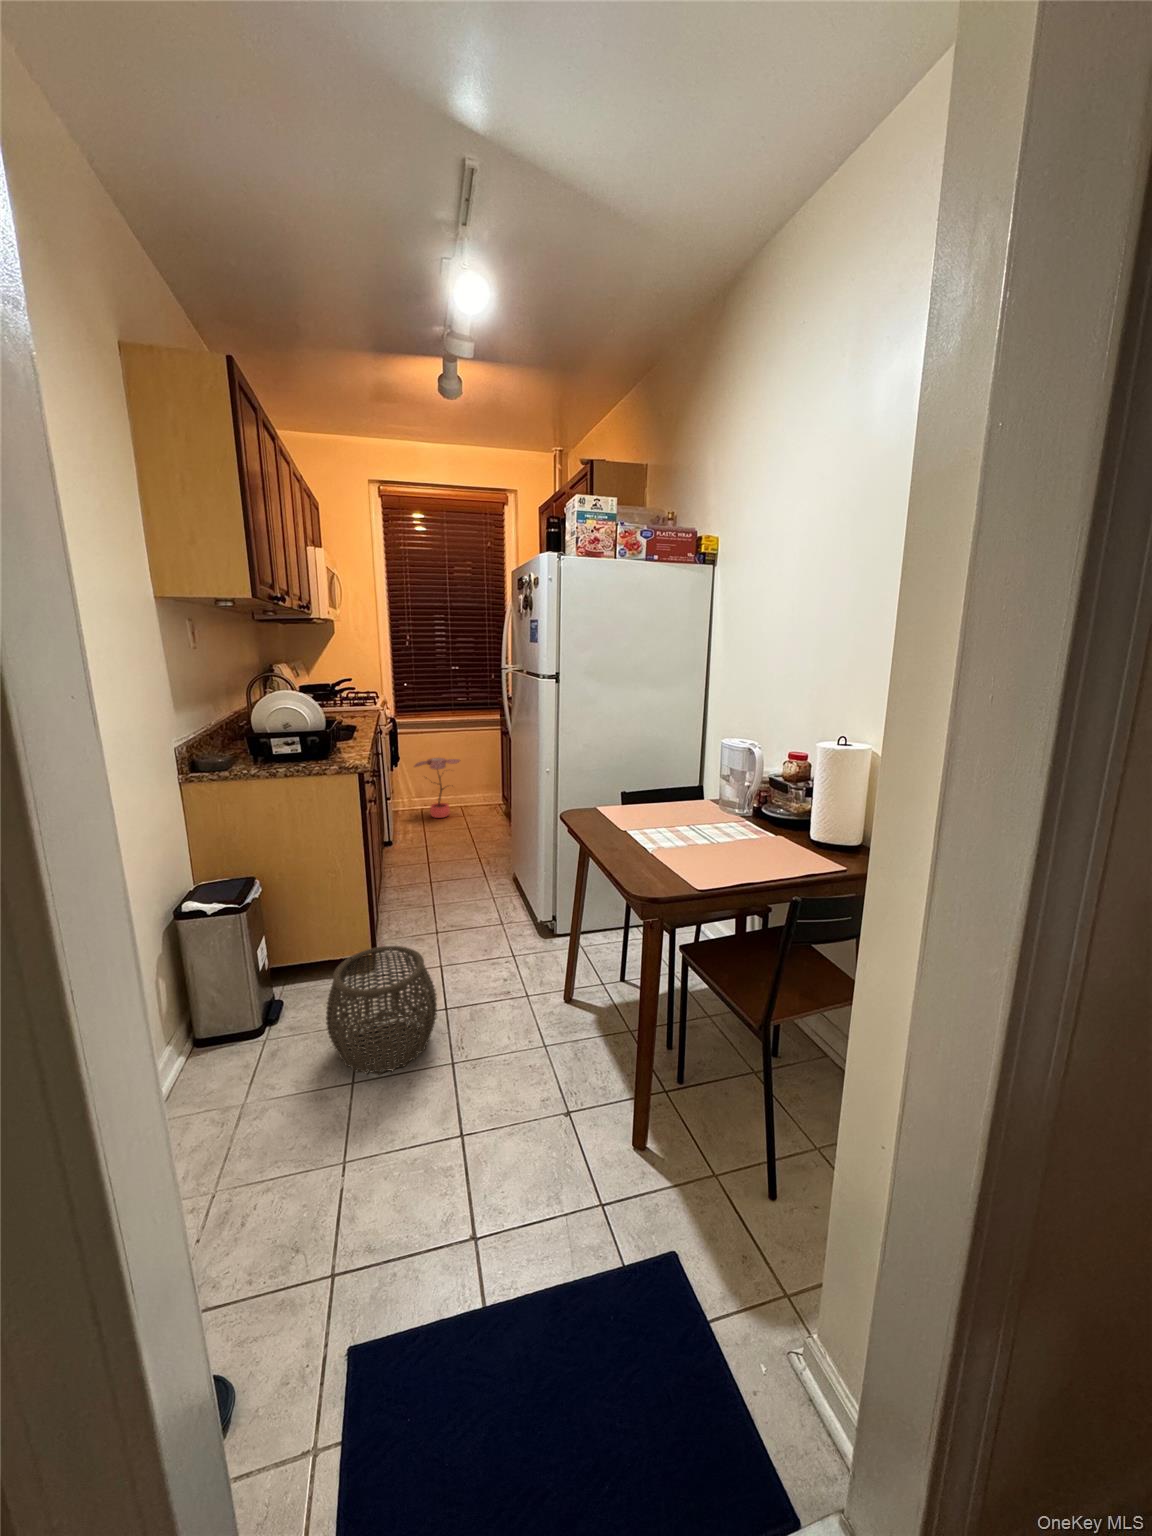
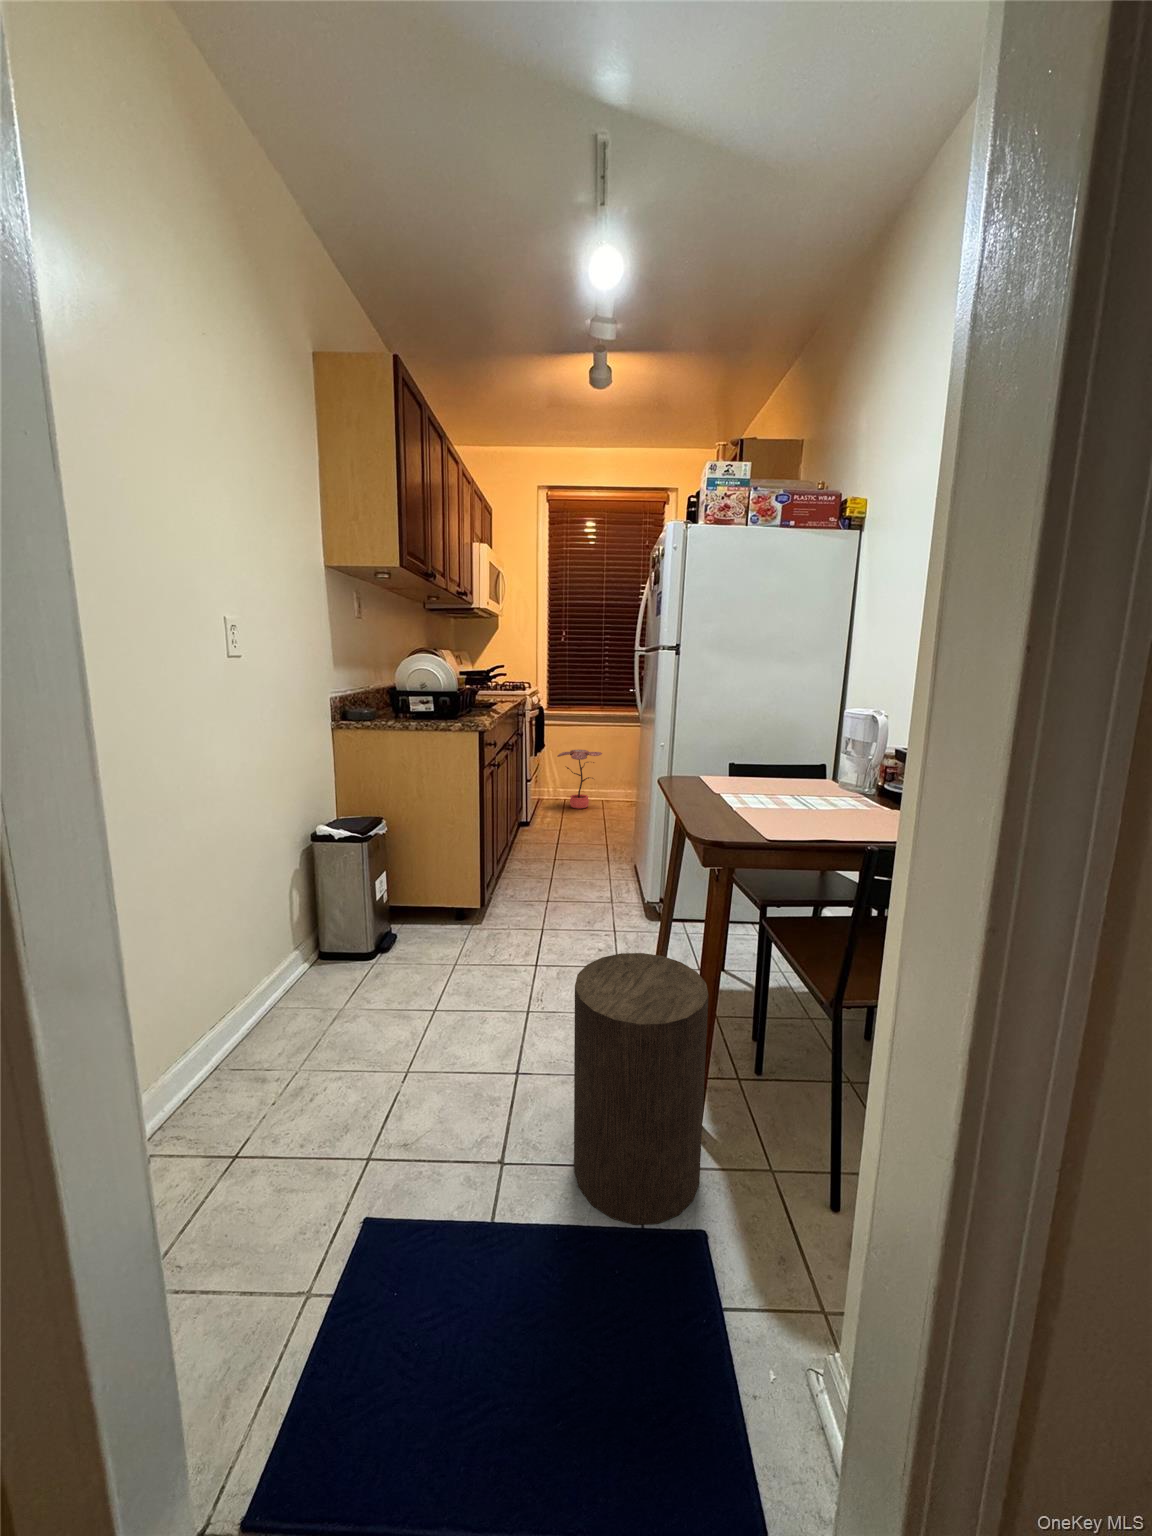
woven basket: present [326,946,437,1074] -> none [418,891,521,1008]
stool: none [541,1006,665,1264] -> present [574,953,708,1225]

